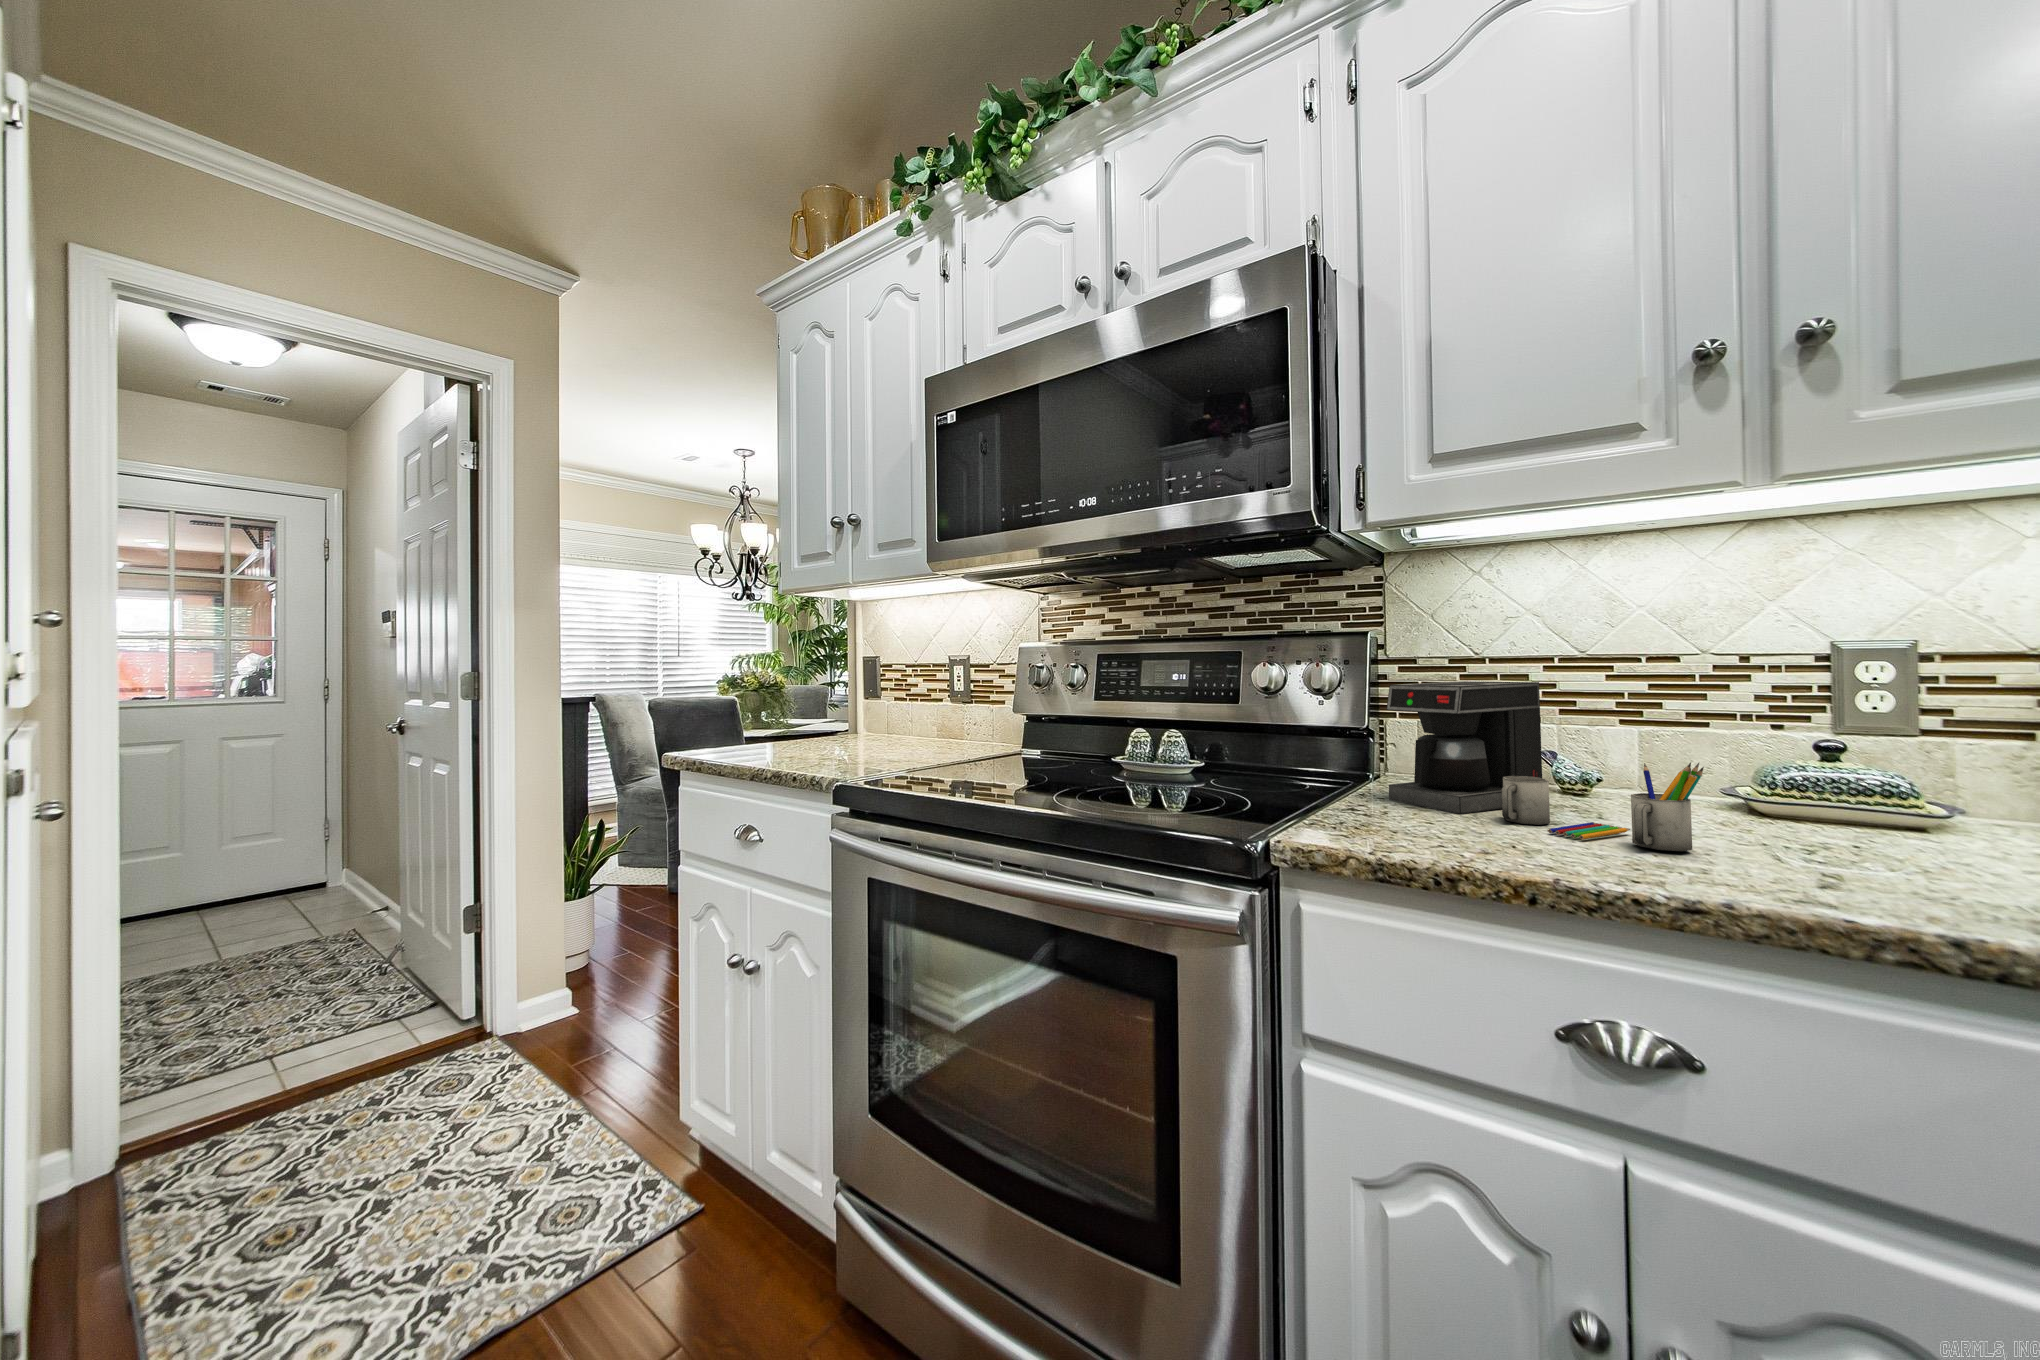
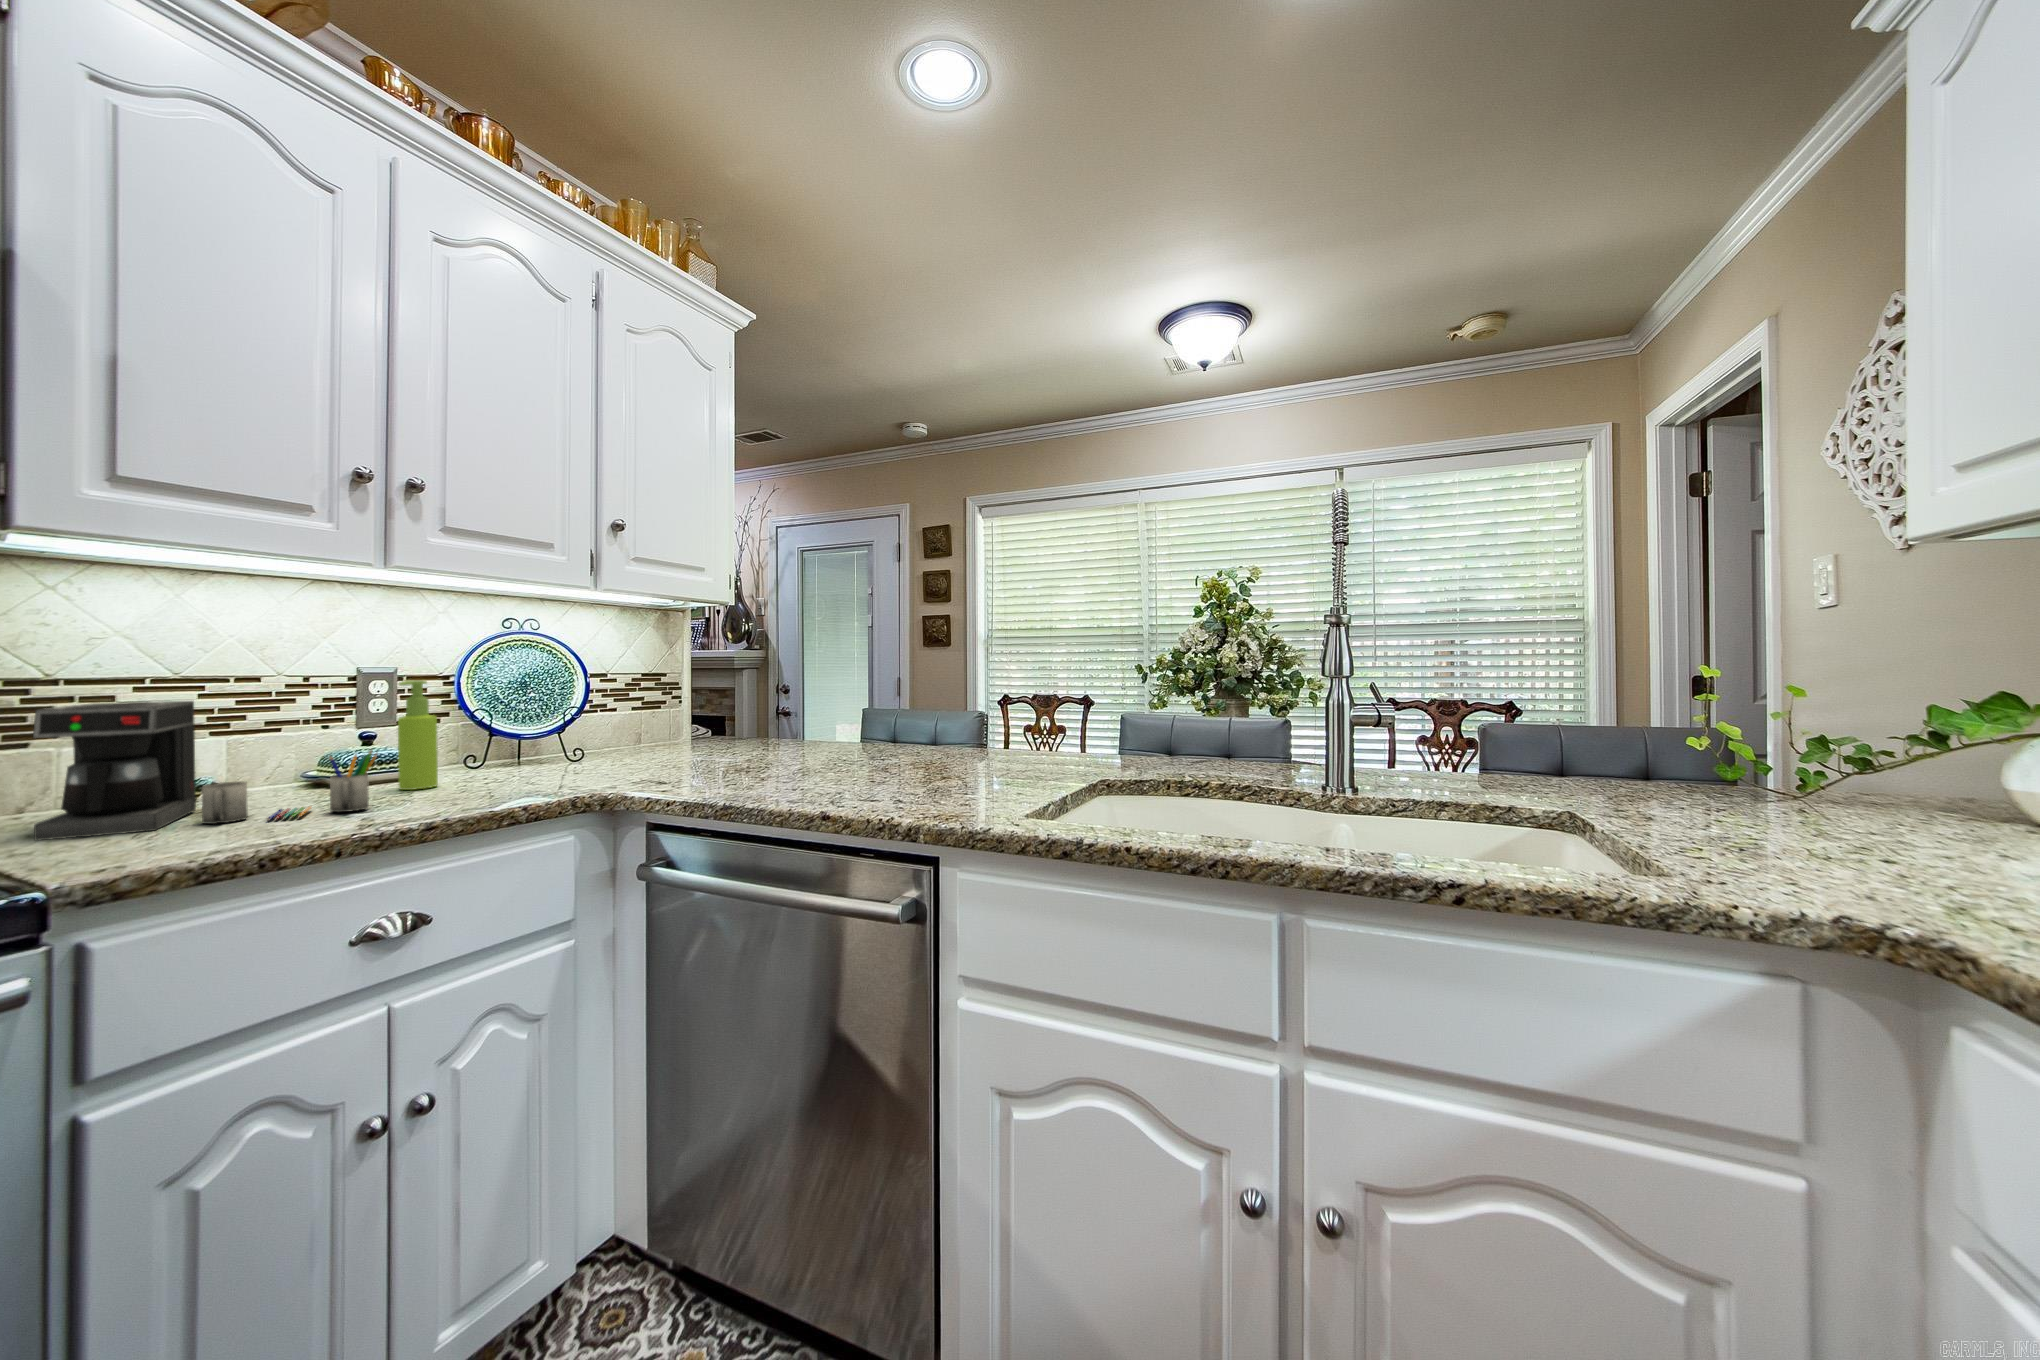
soap dispenser: none [1813,662,1911,848] -> present [398,680,438,790]

